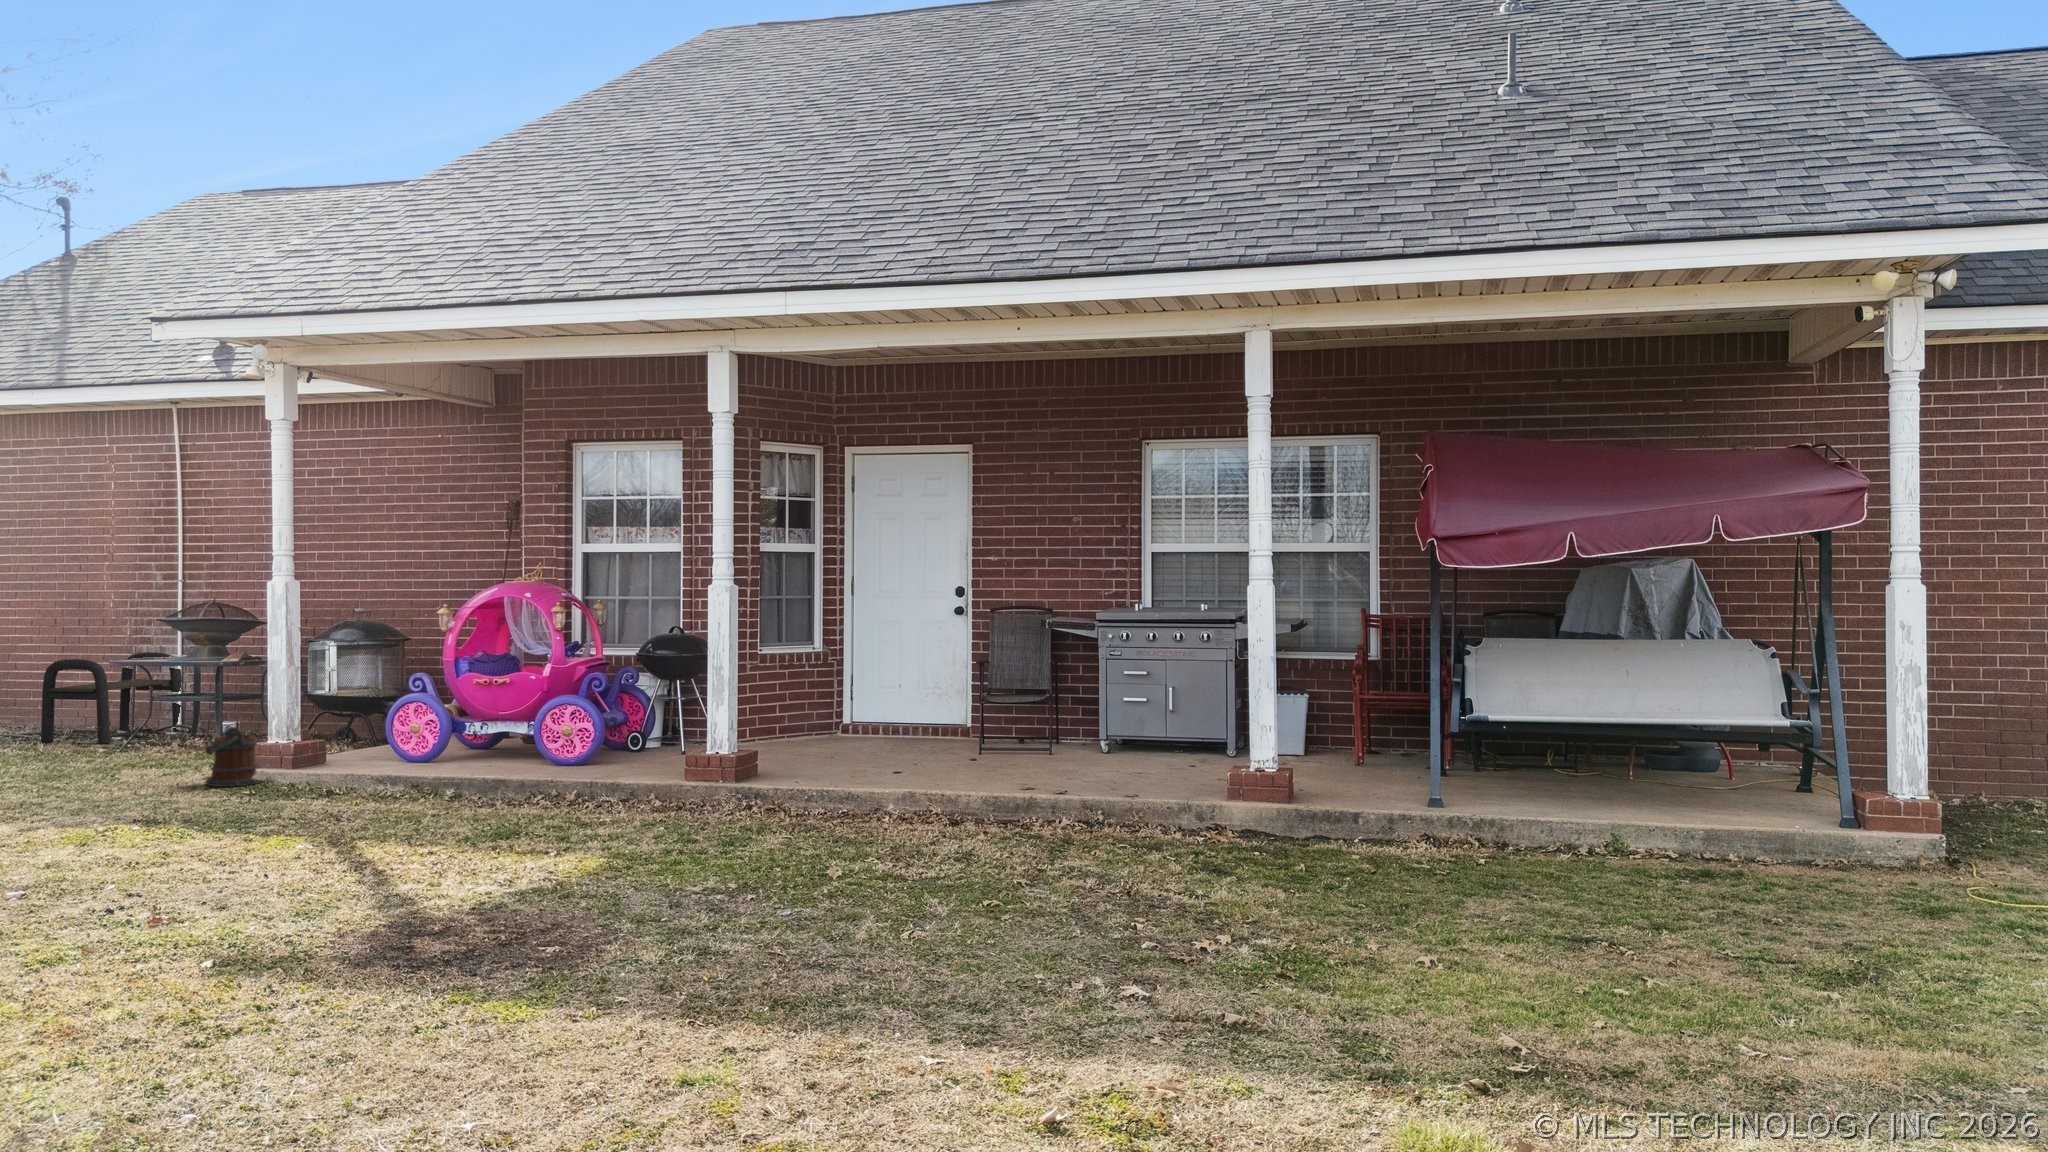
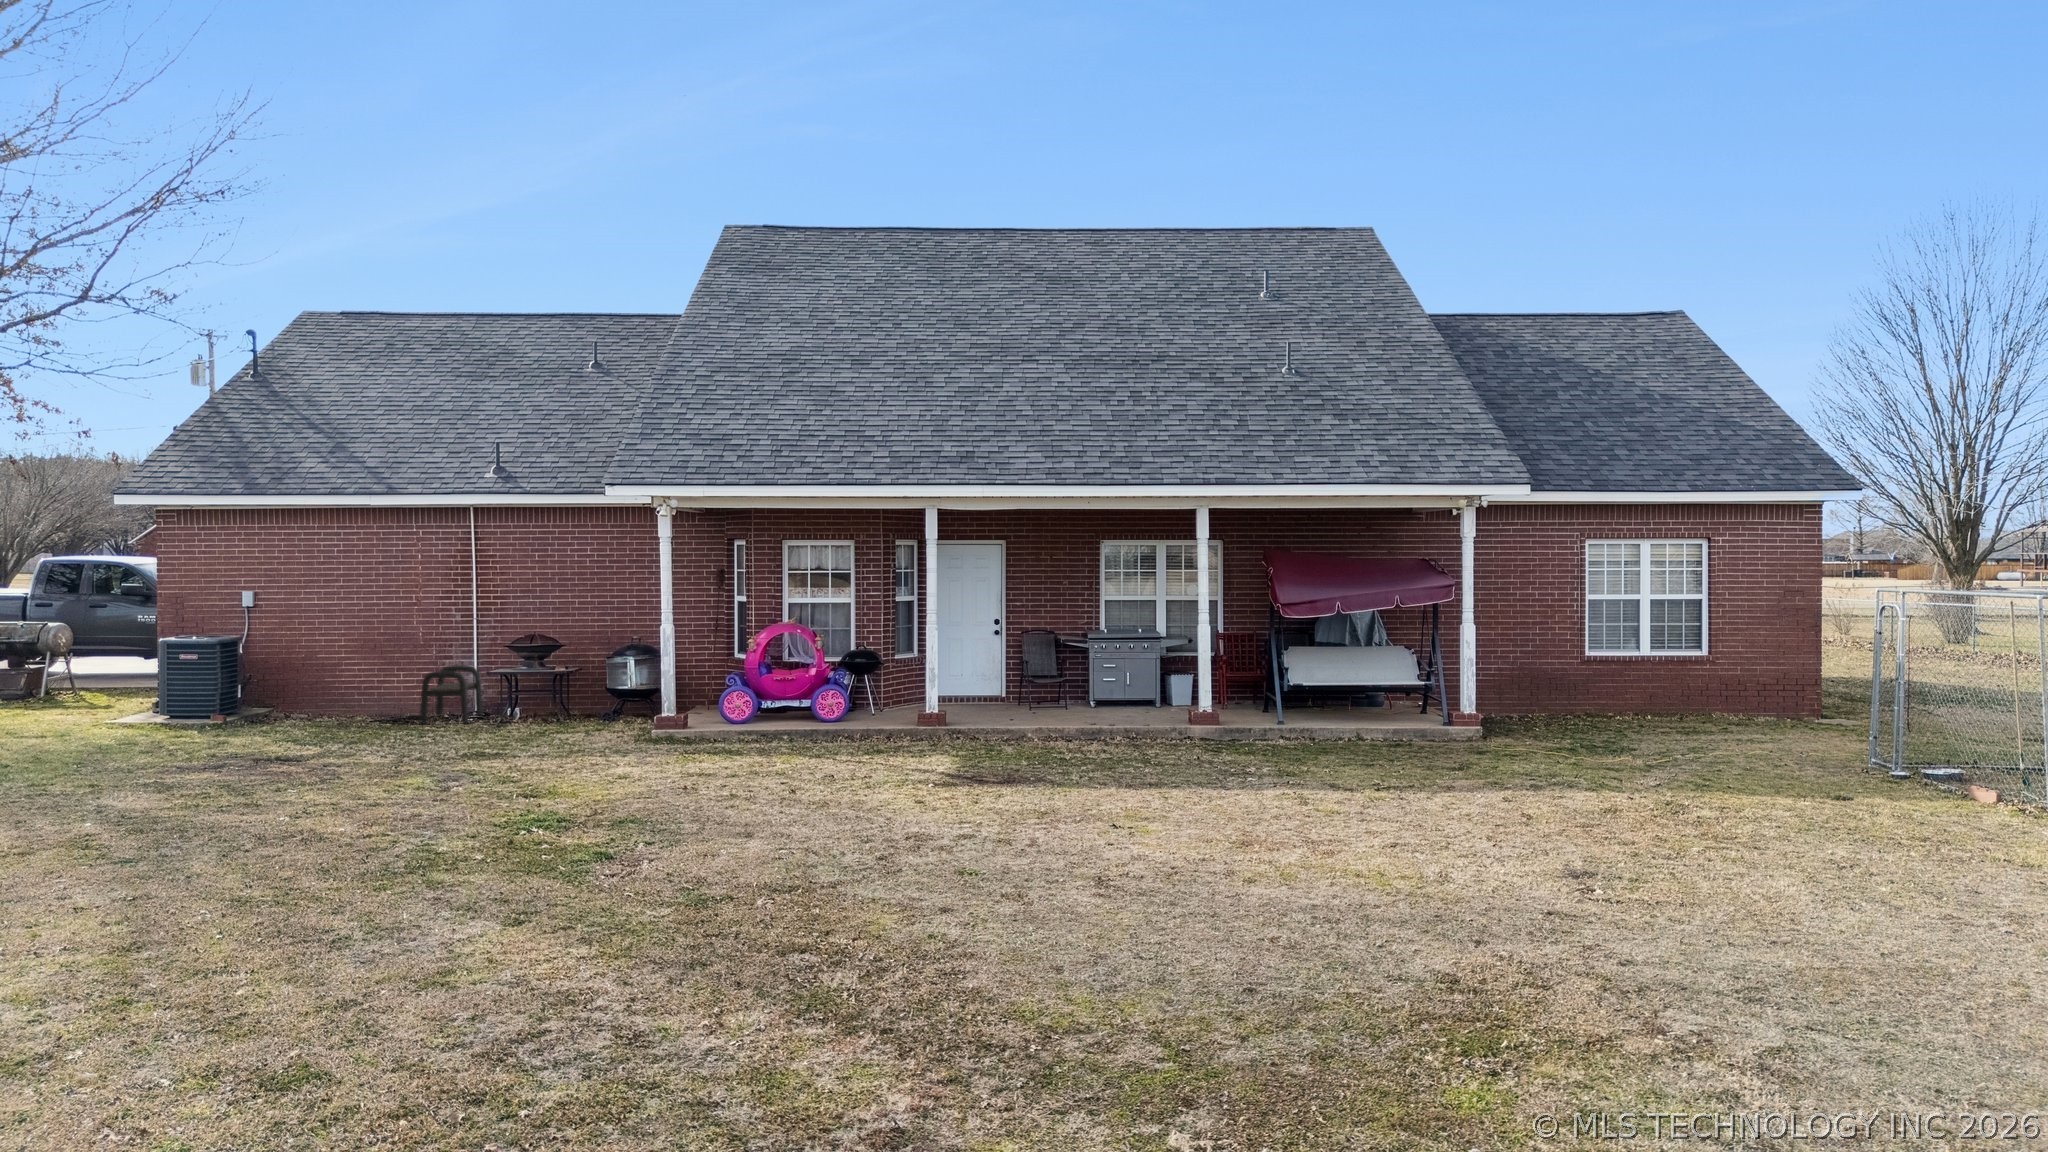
bucket: present [205,727,262,787] -> none [628,708,658,741]

